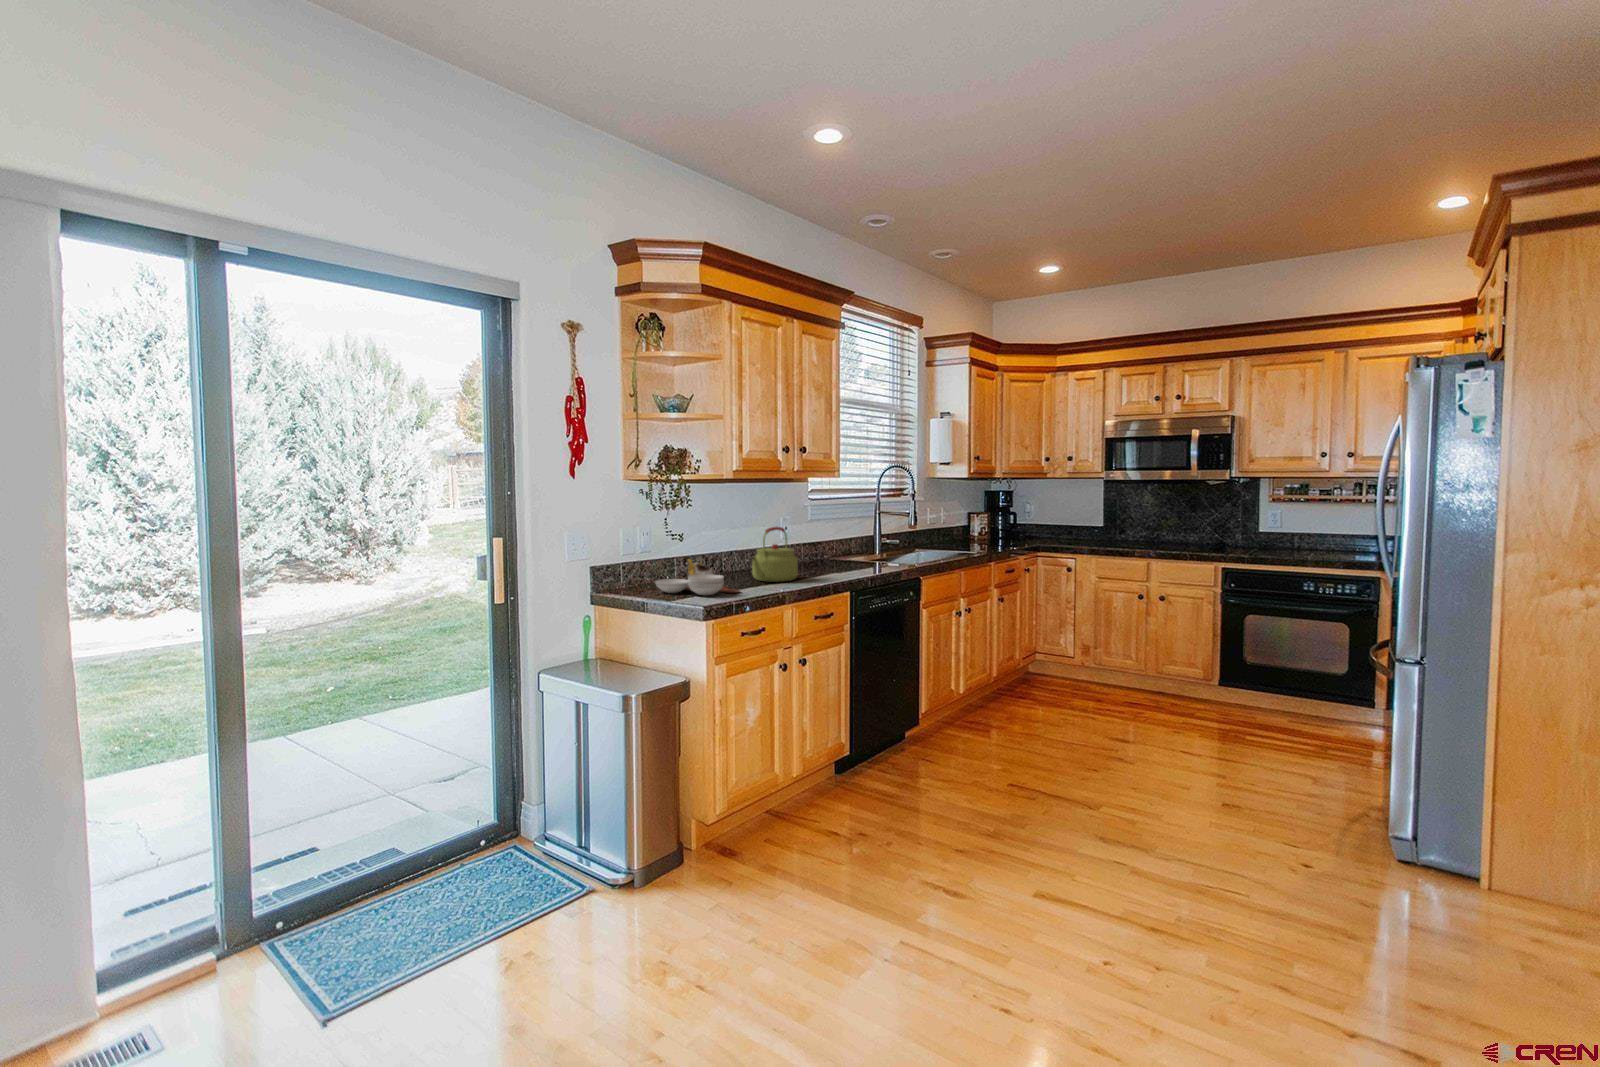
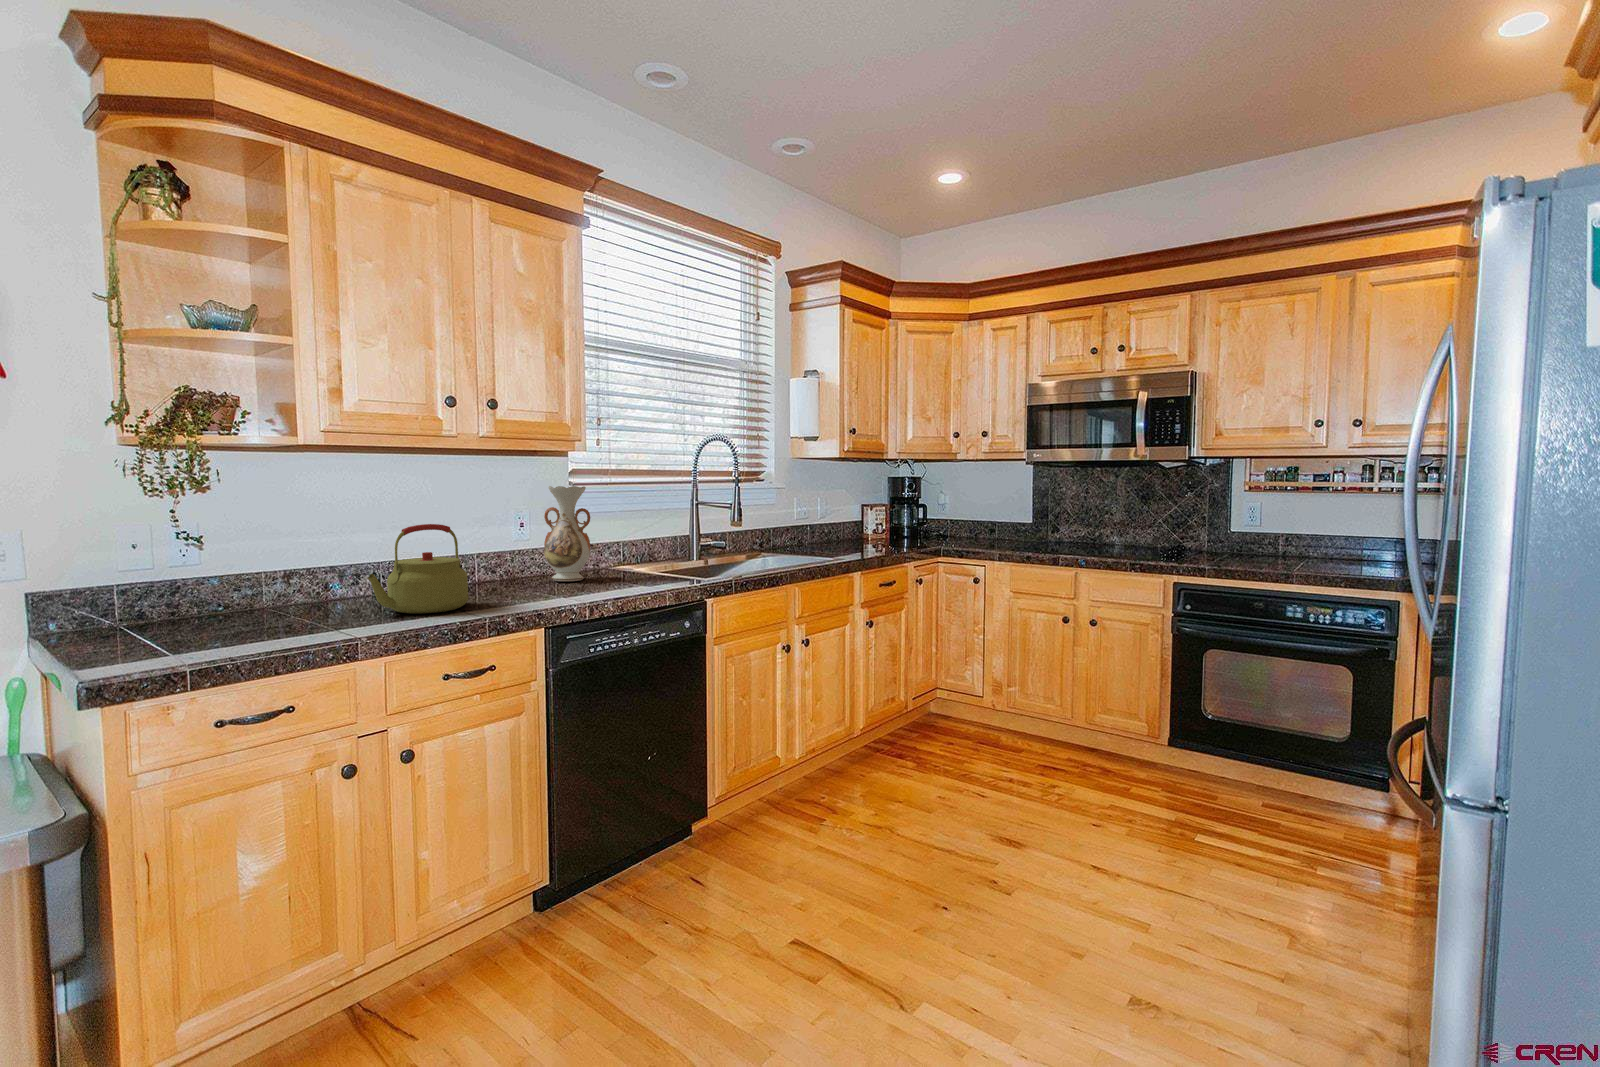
vase: none [803,501,836,566] -> present [544,486,591,581]
cutting board: present [655,560,740,595] -> none [135,579,299,647]

